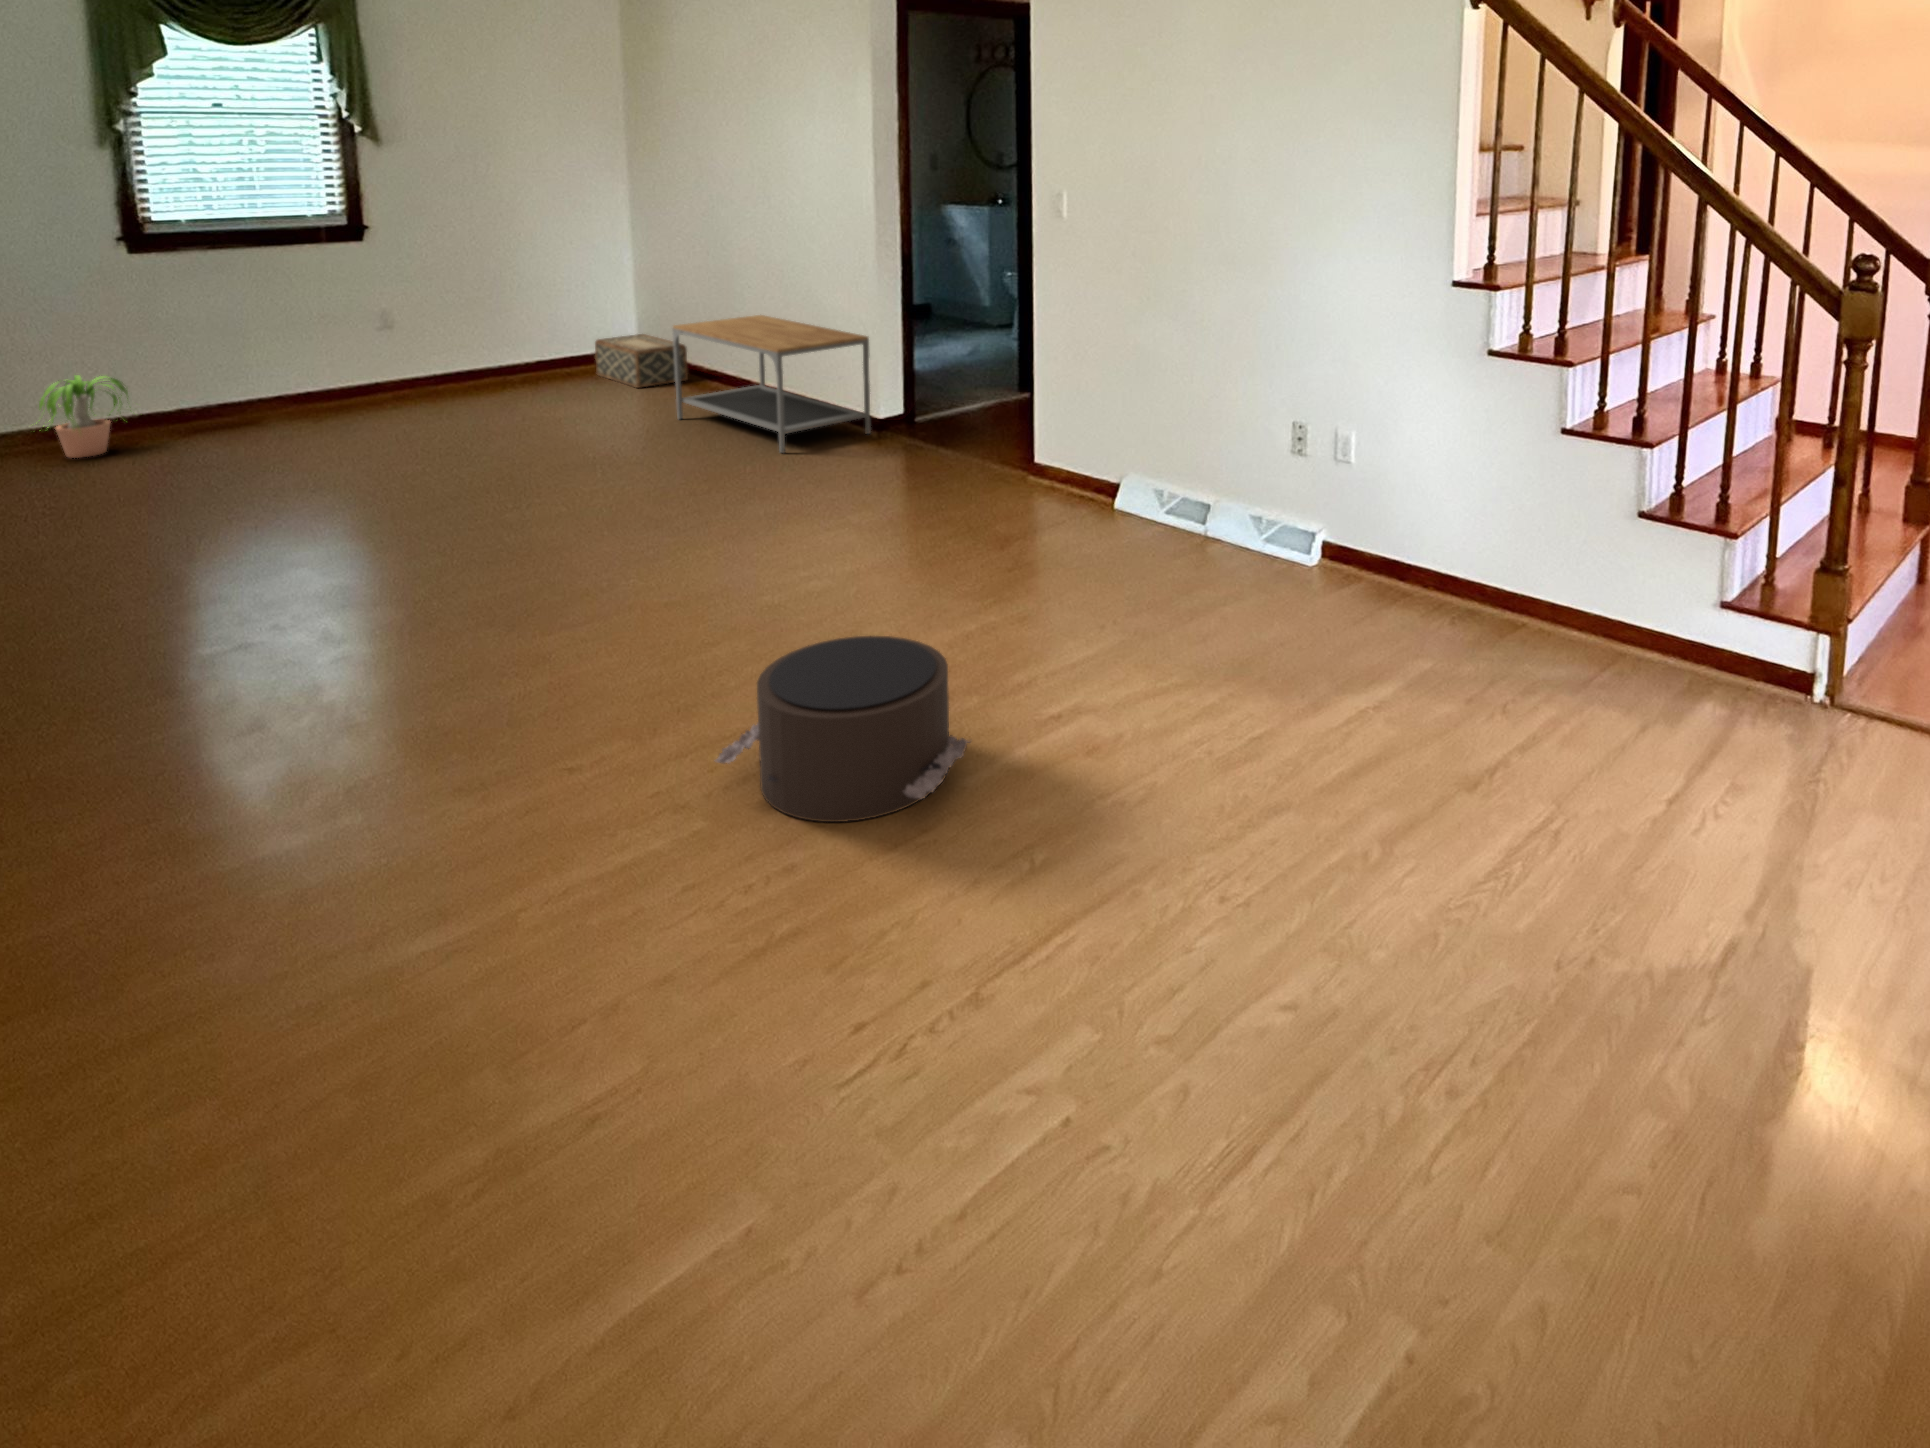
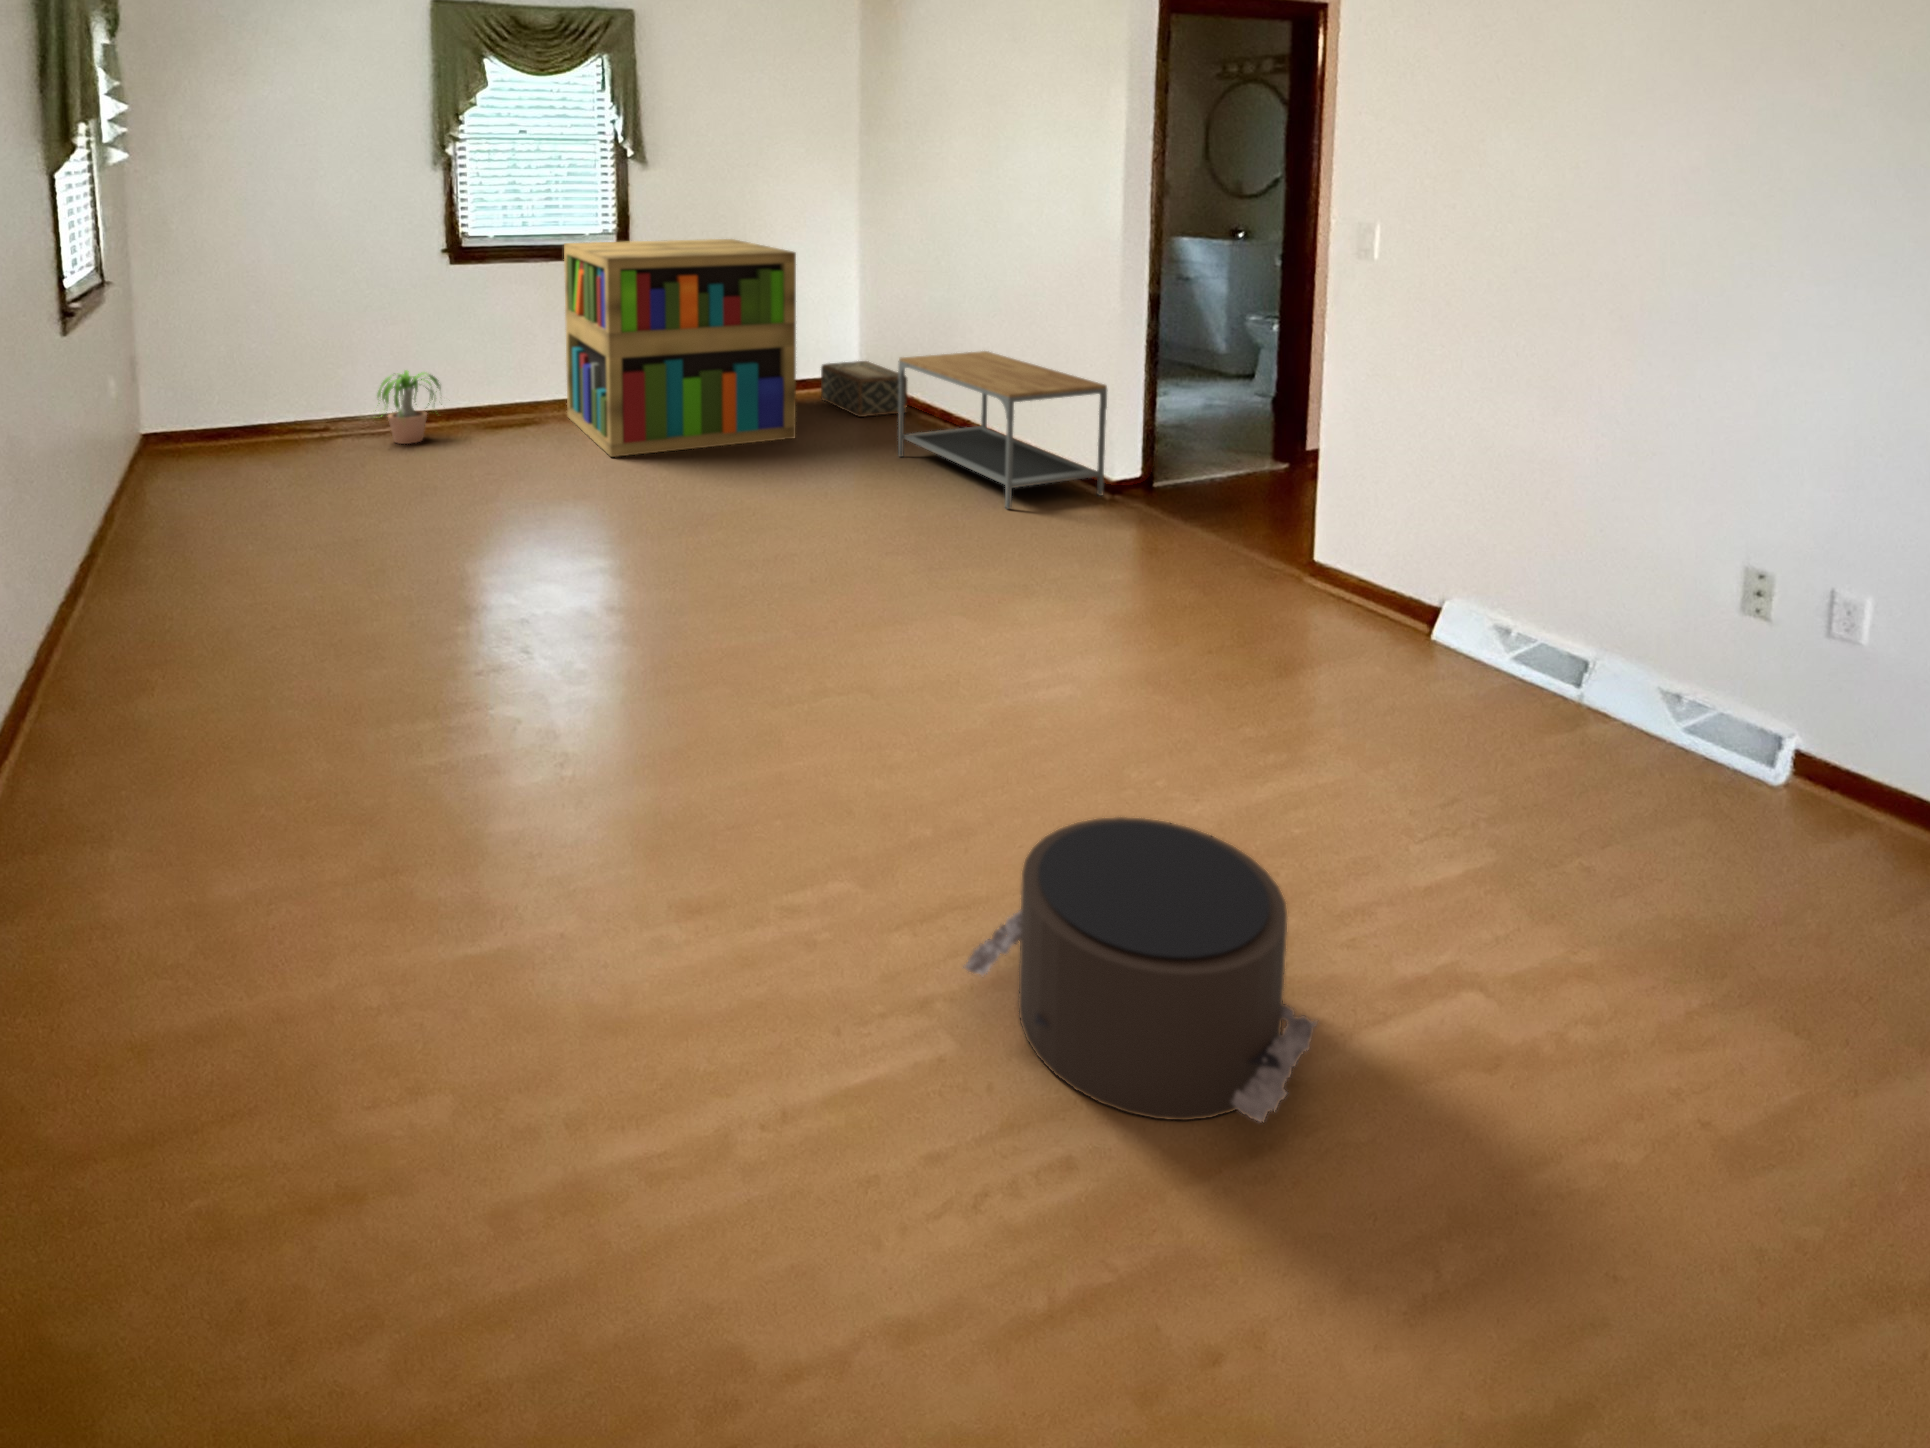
bookshelf: none [280,217,569,447] -> present [564,239,796,457]

